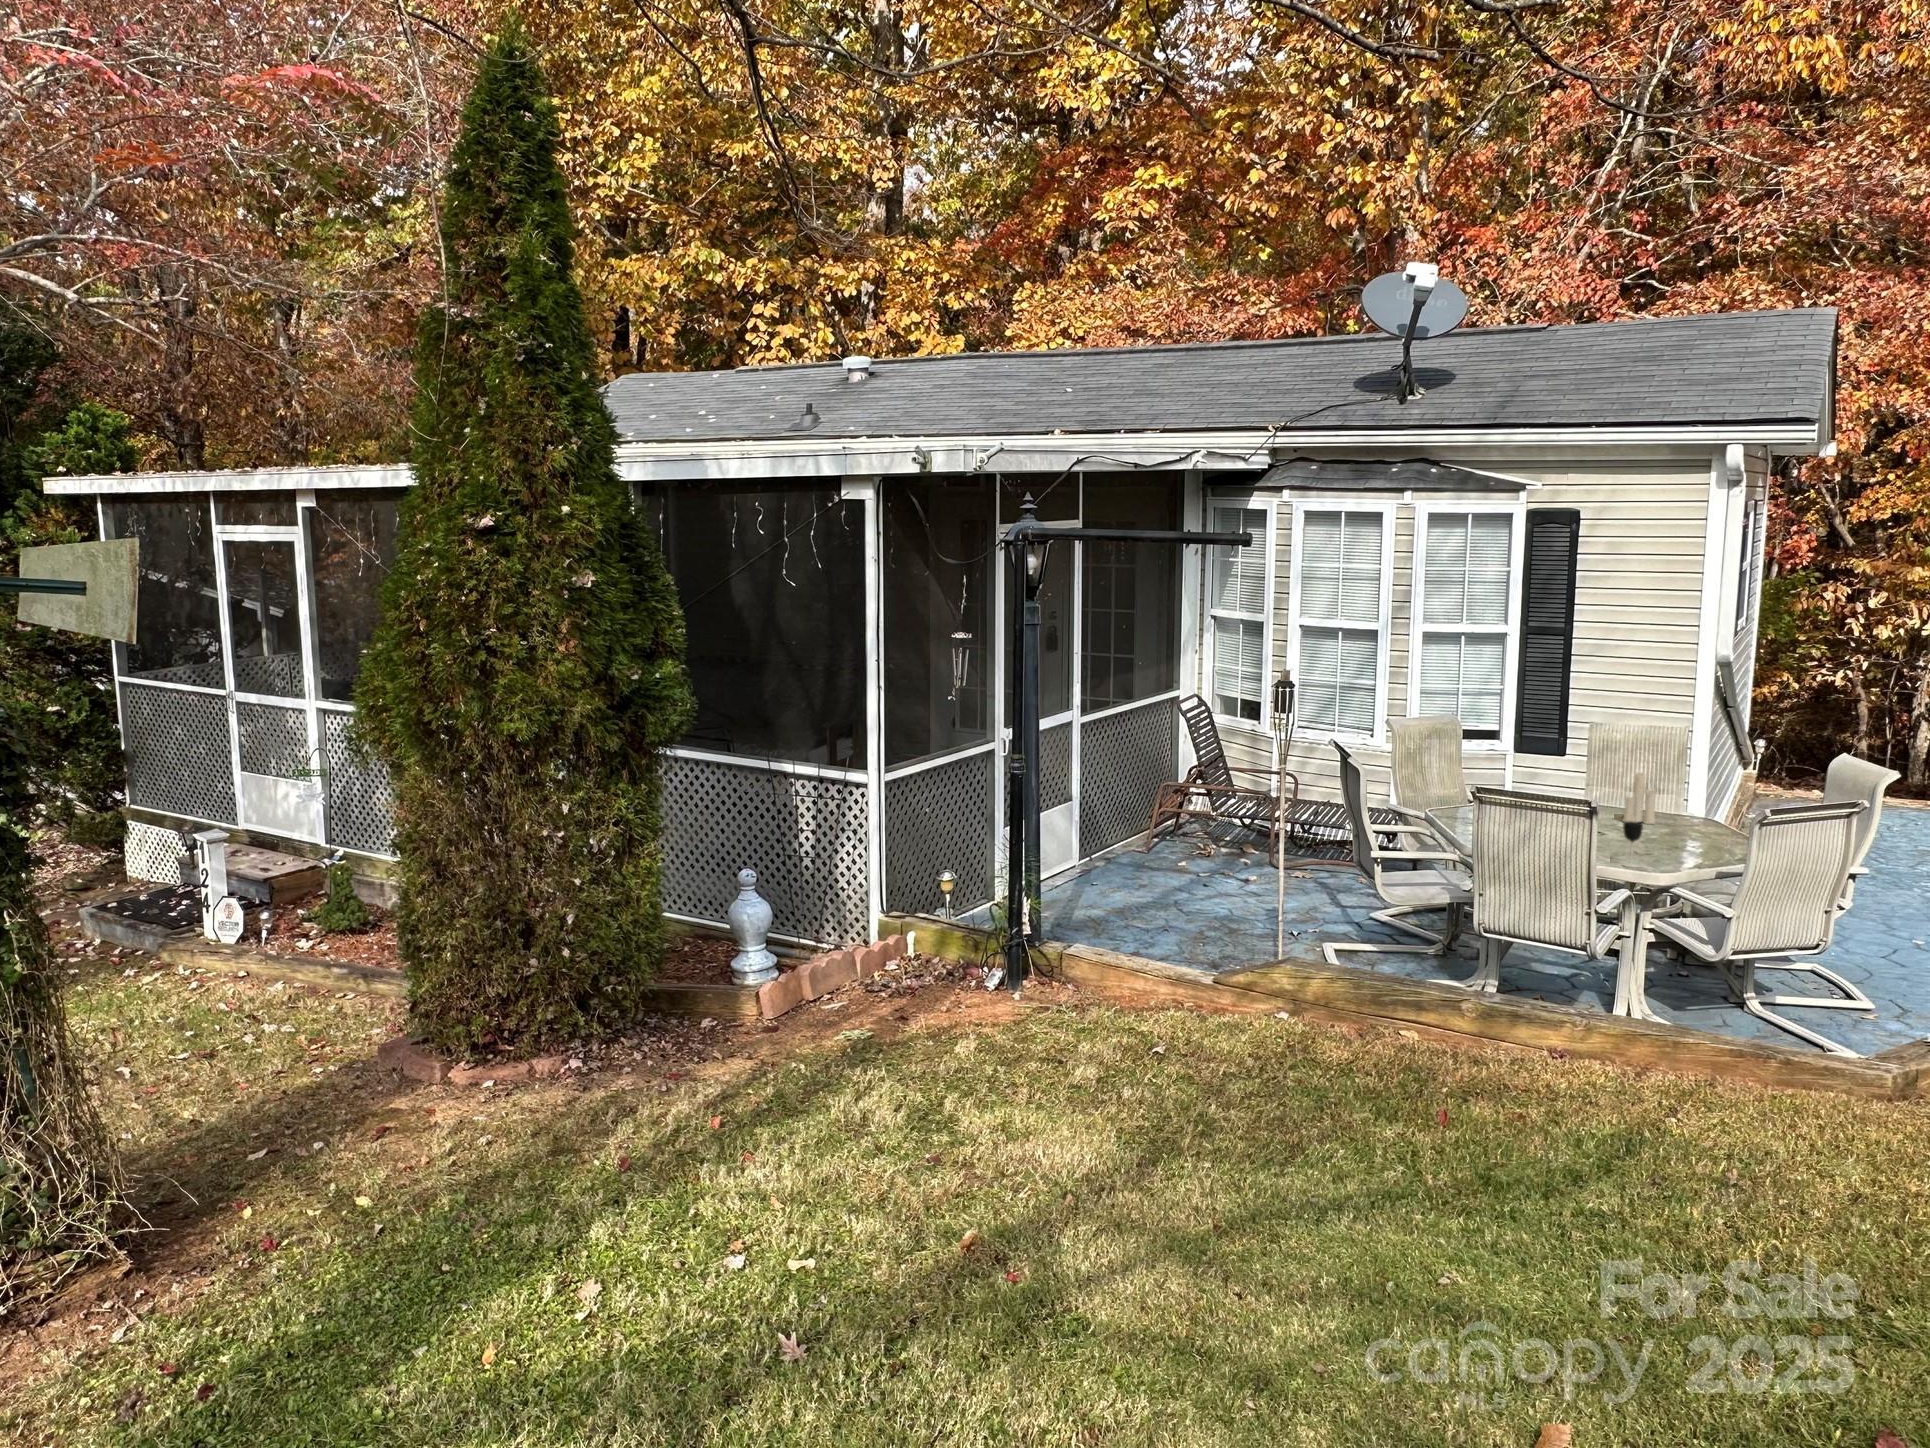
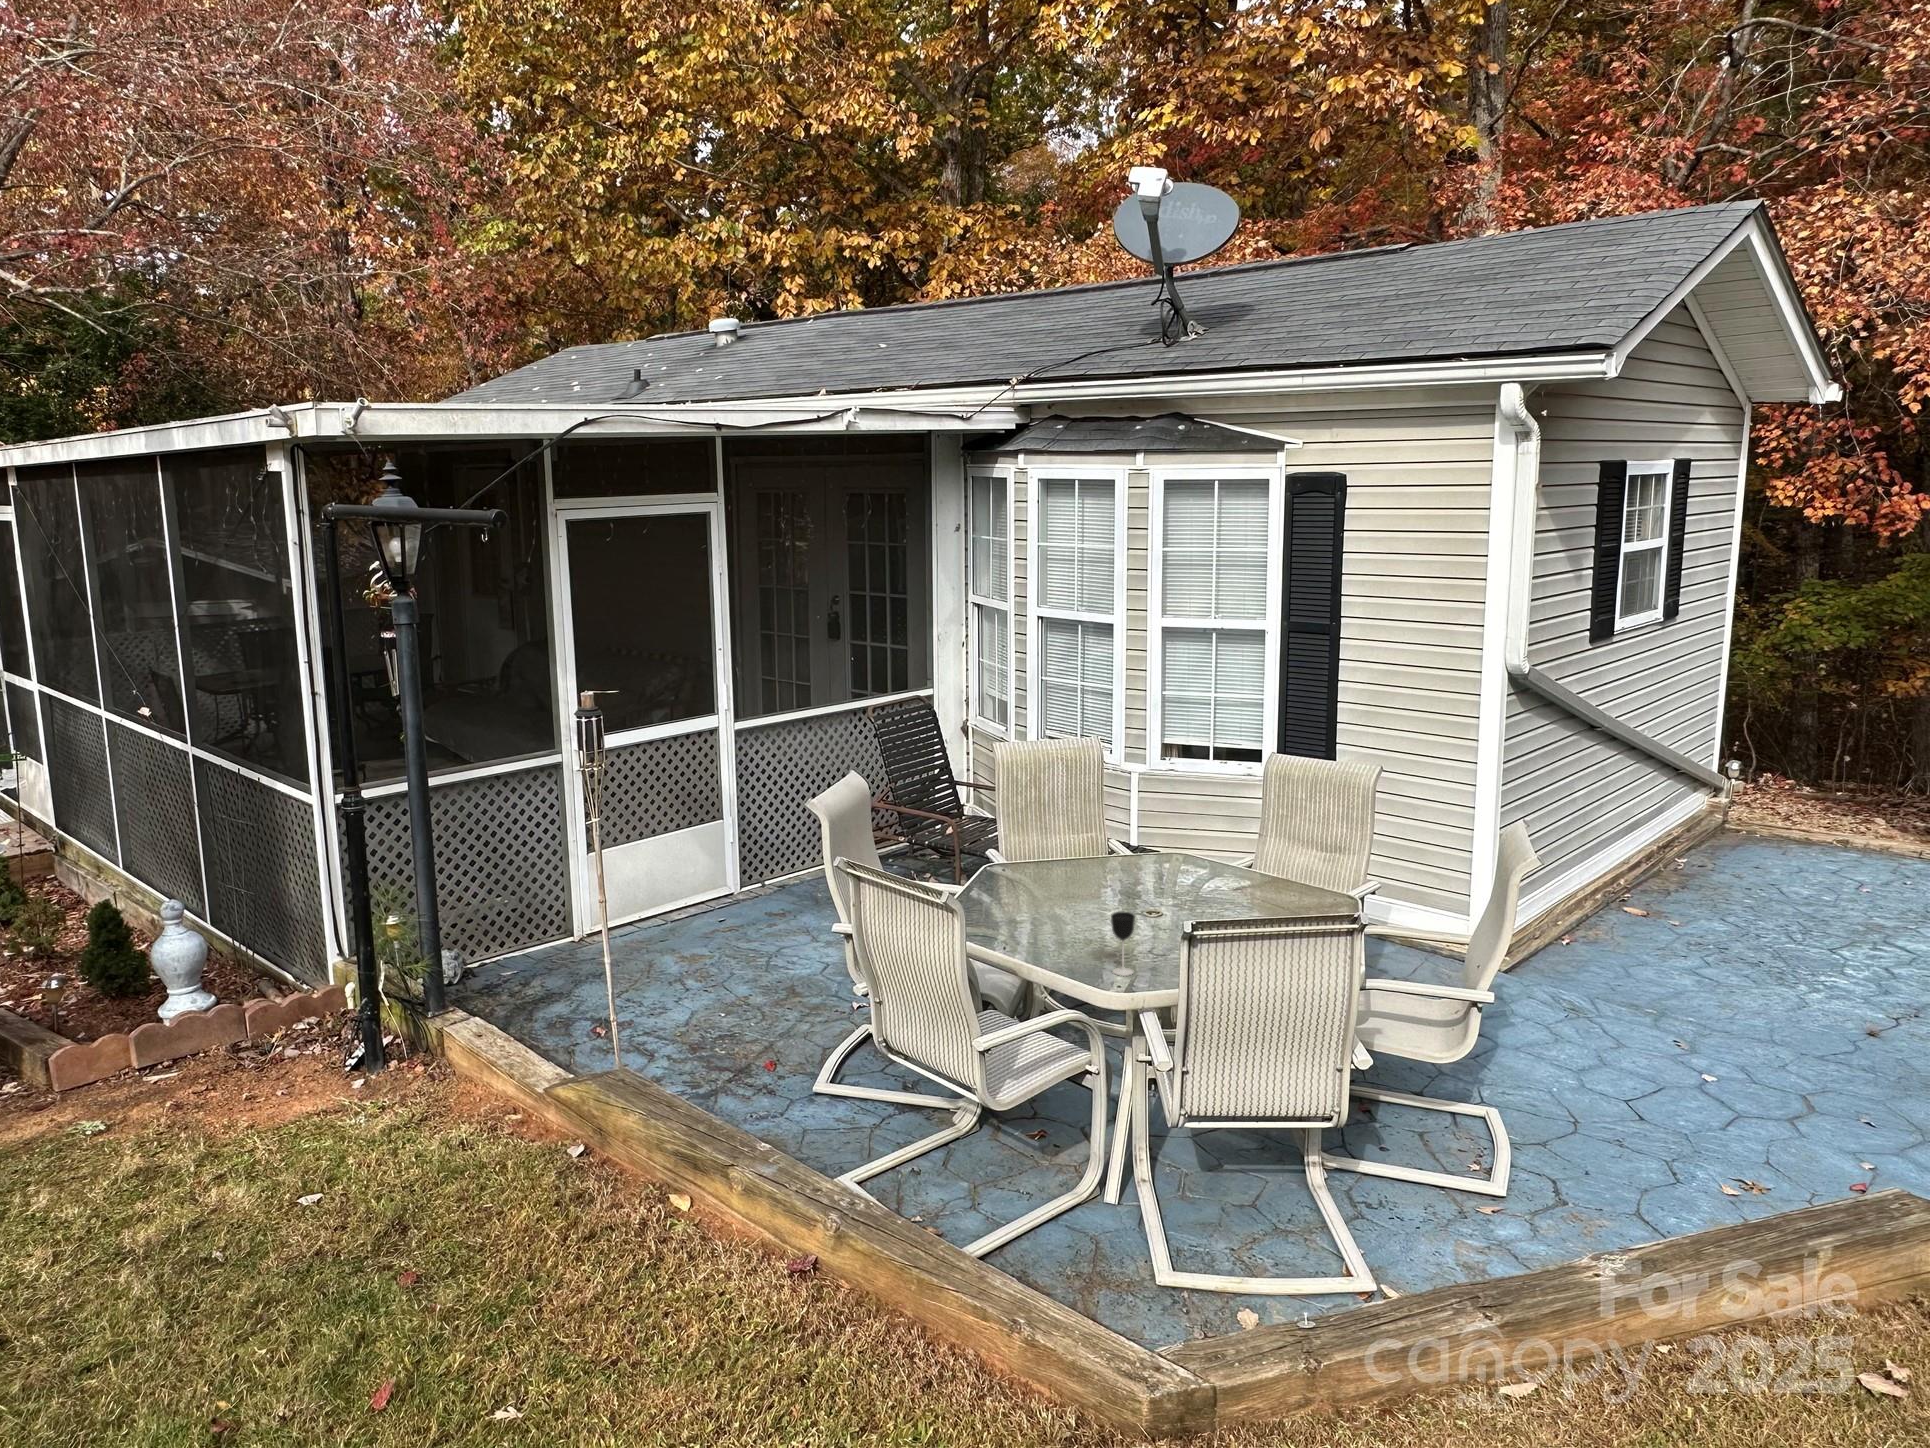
candle: present [1623,772,1655,824] -> none [1249,817,1288,900]

